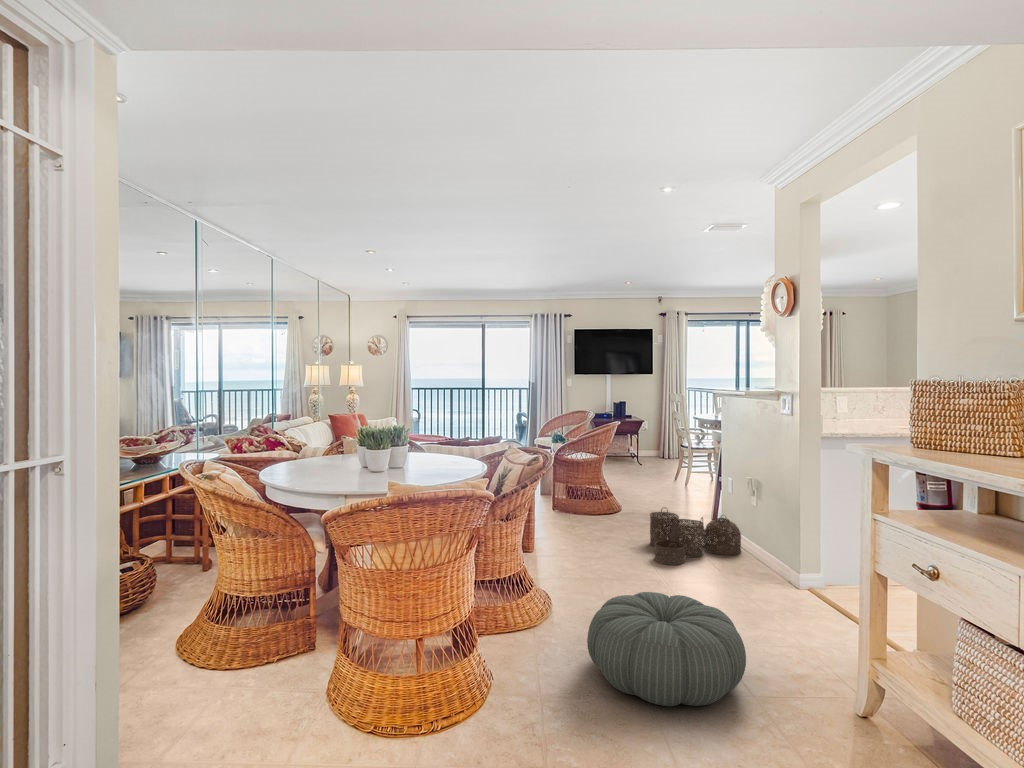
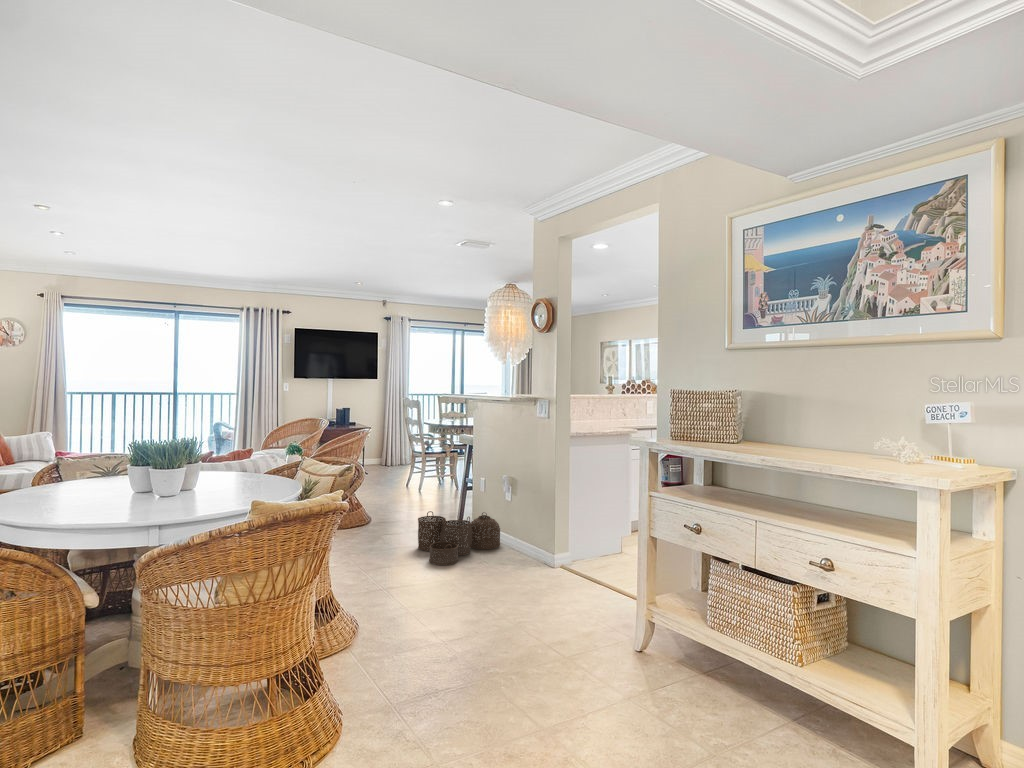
pouf: present [587,592,746,706] -> none [423,585,561,684]

